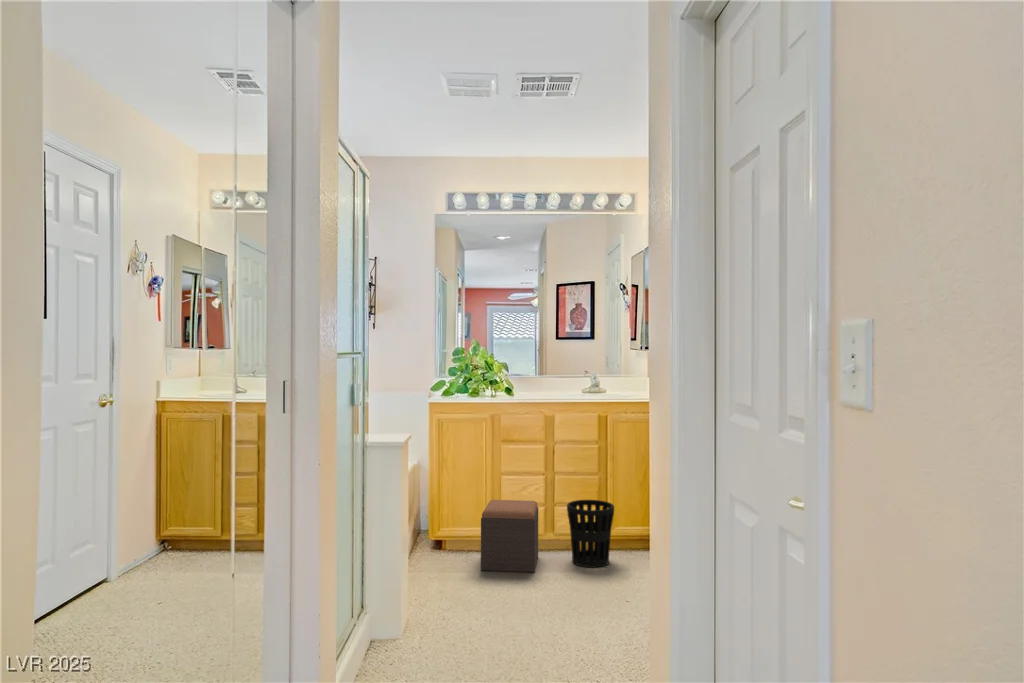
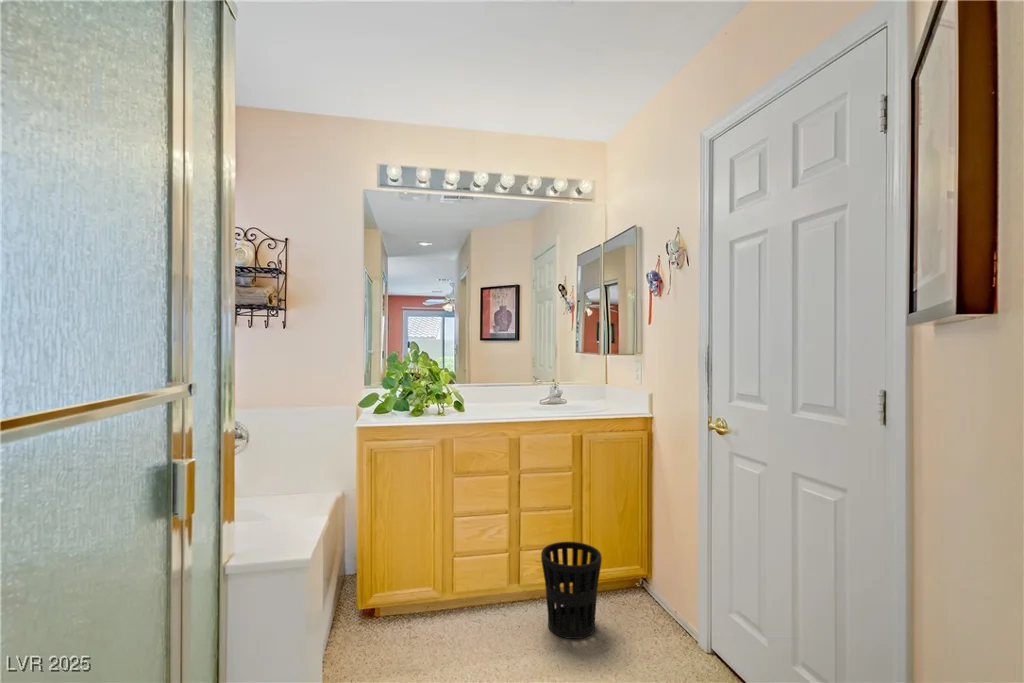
footstool: present [481,500,538,572] -> none [432,551,507,664]

